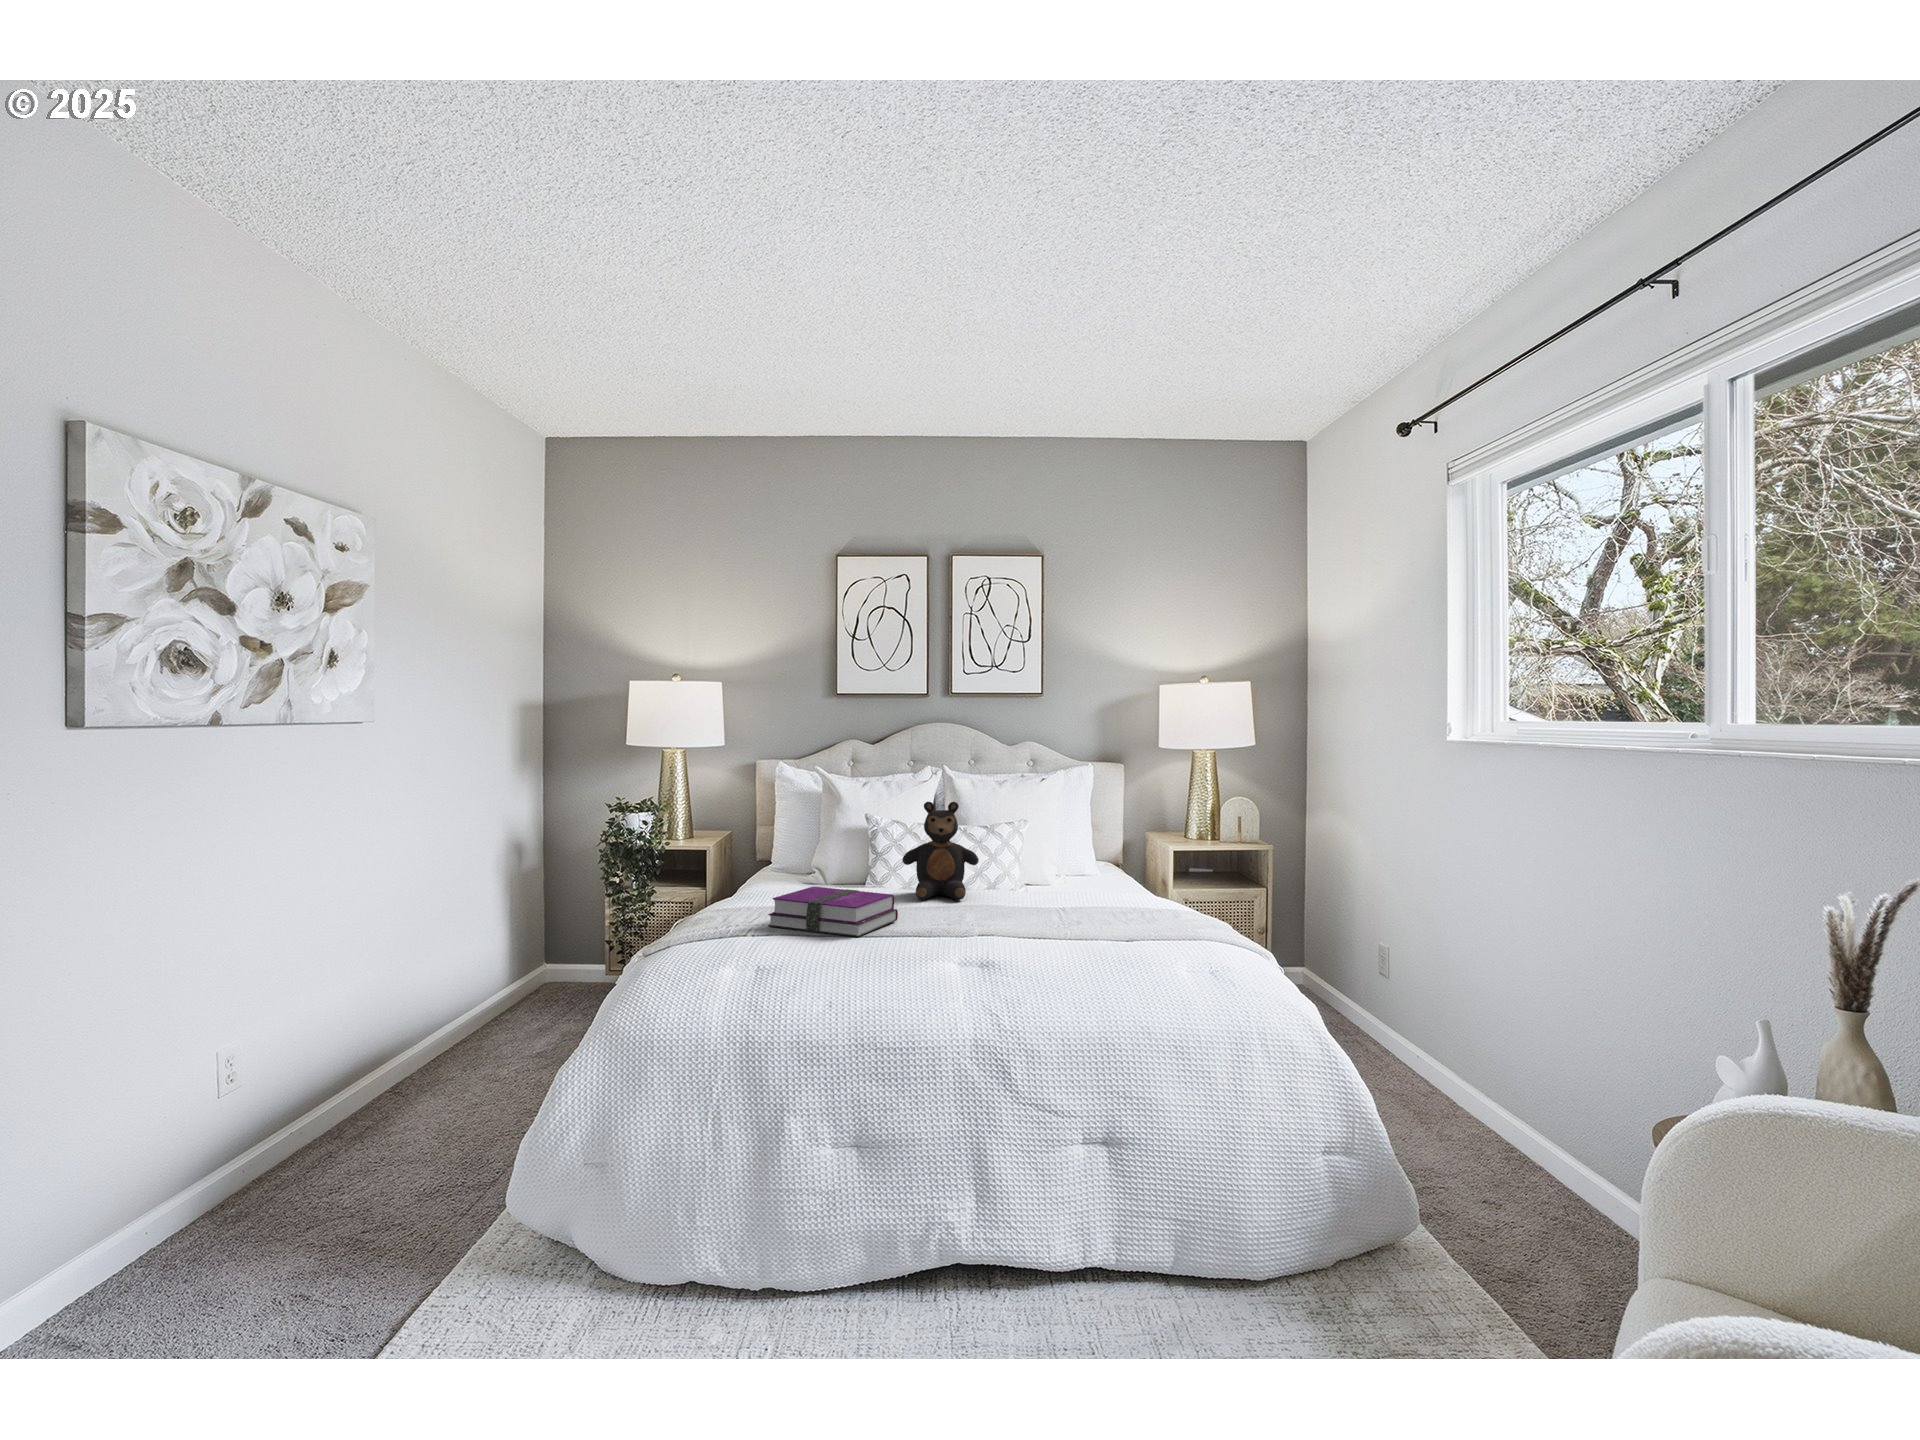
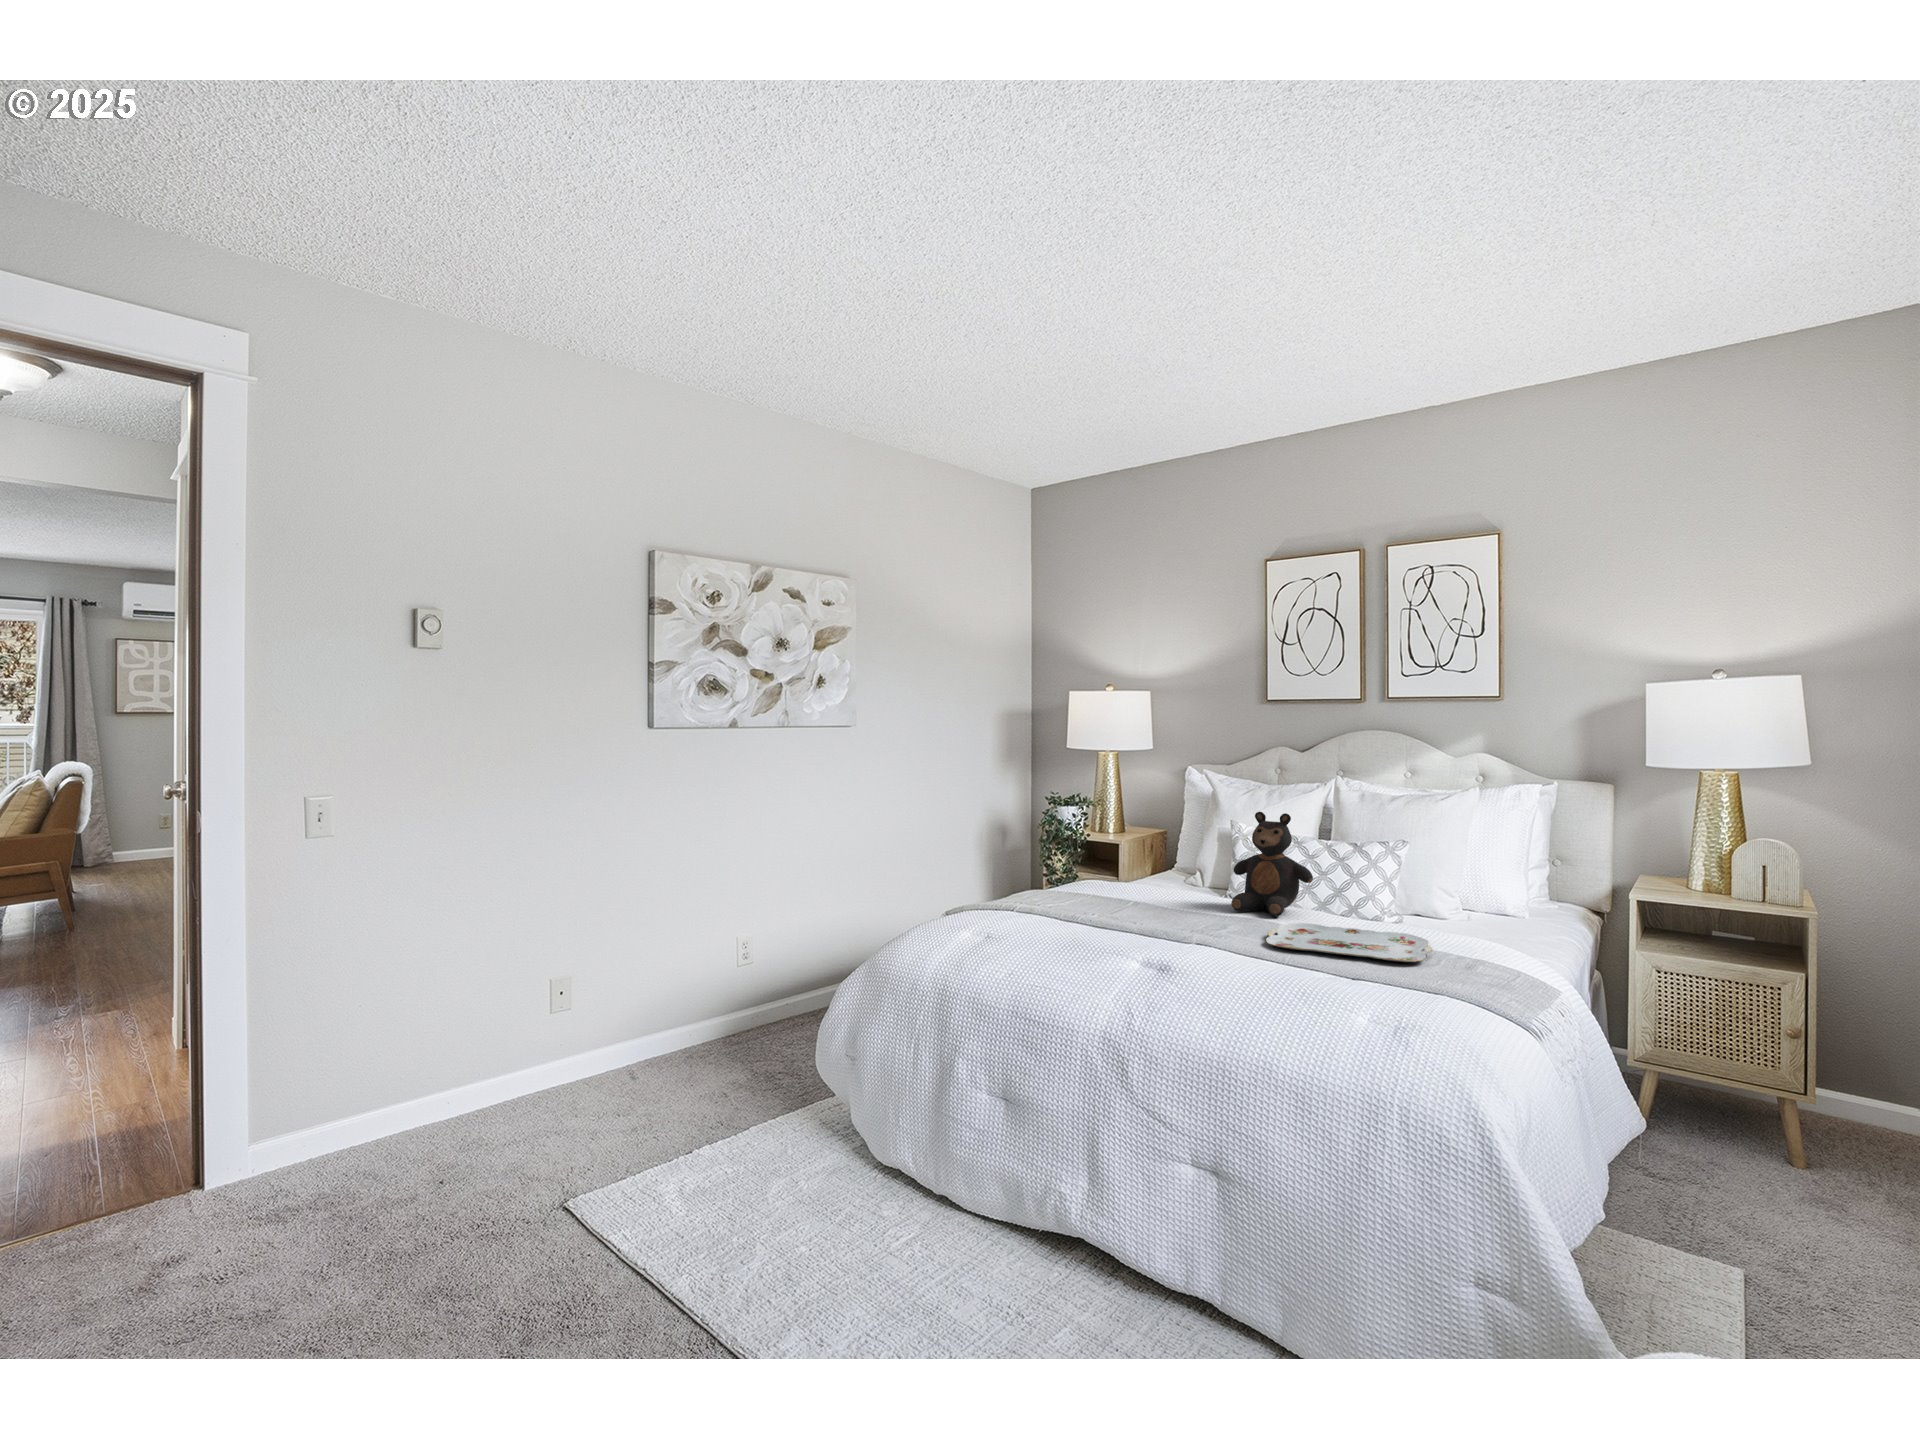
hardback book: present [768,887,898,937] -> none [1051,883,1170,932]
serving tray: none [986,899,1130,926] -> present [1266,923,1433,962]

